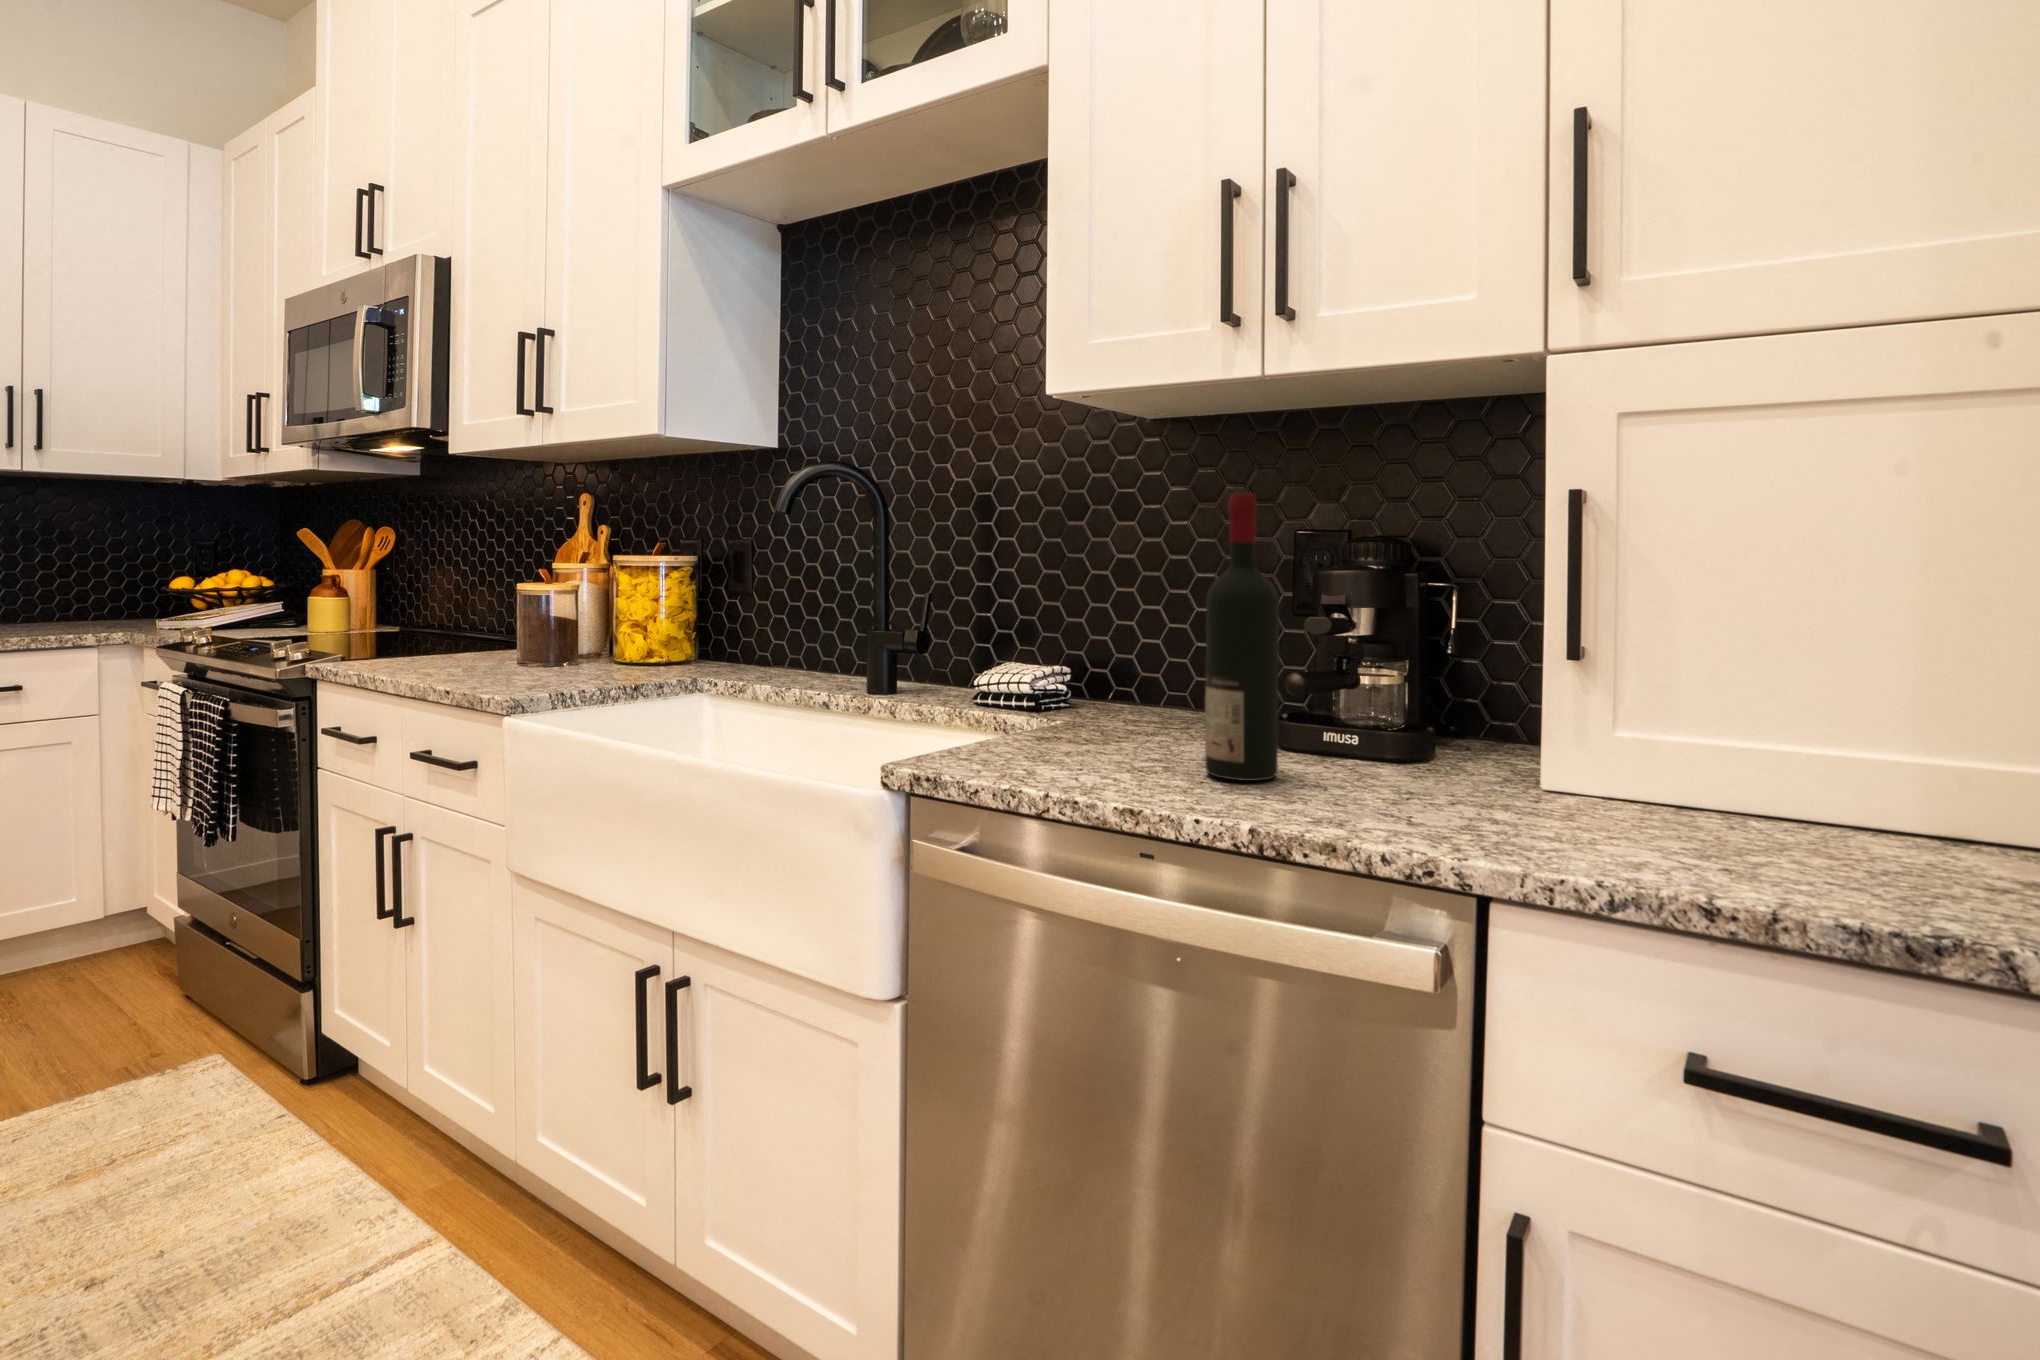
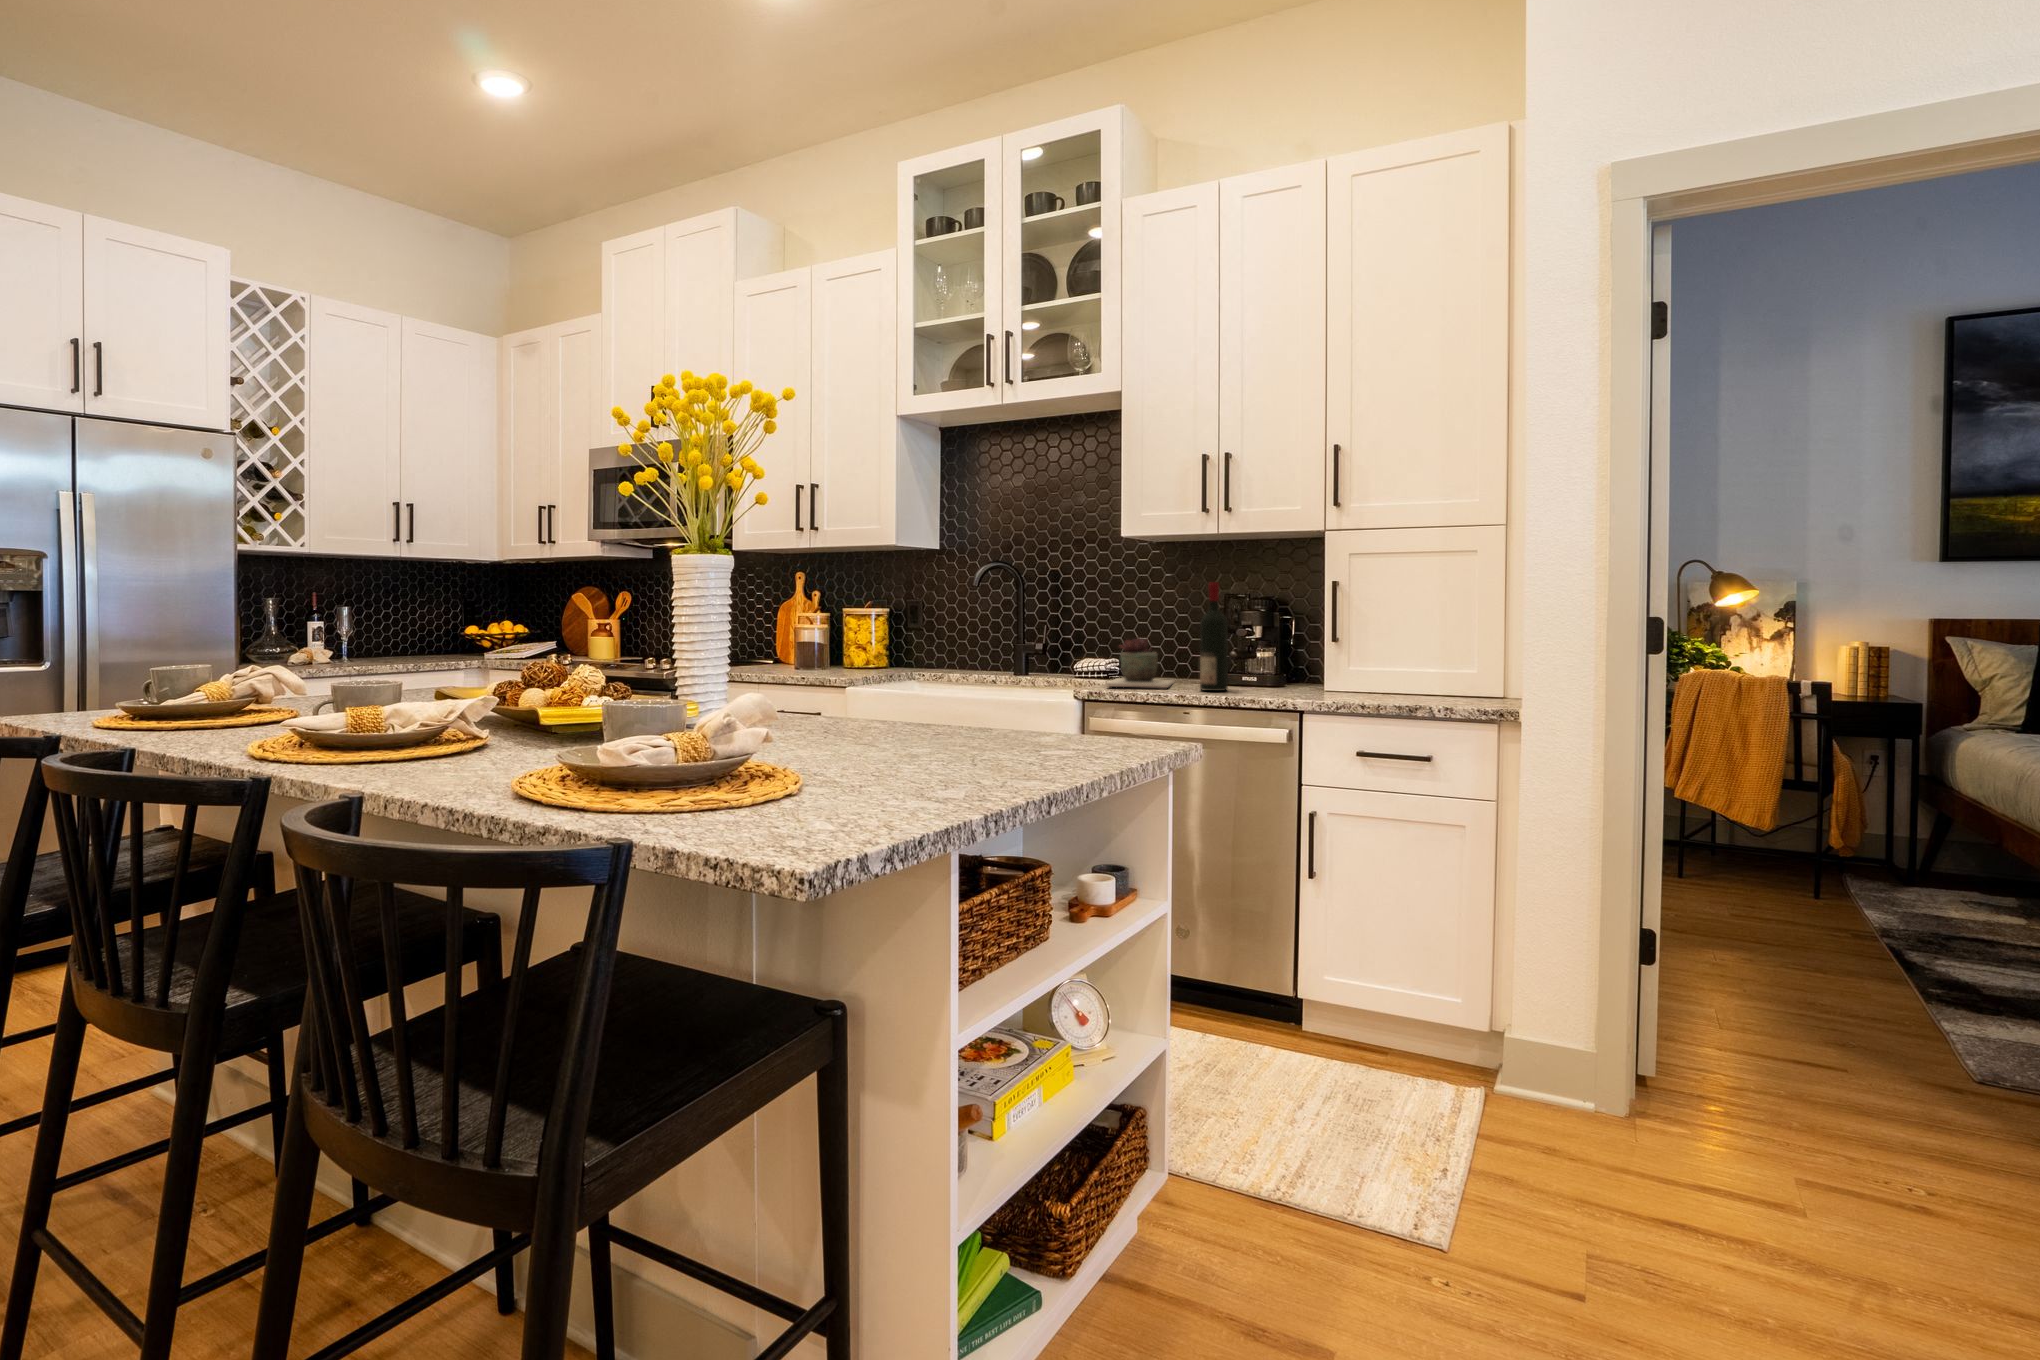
succulent plant: none [987,629,1166,759] -> present [1107,638,1174,688]

